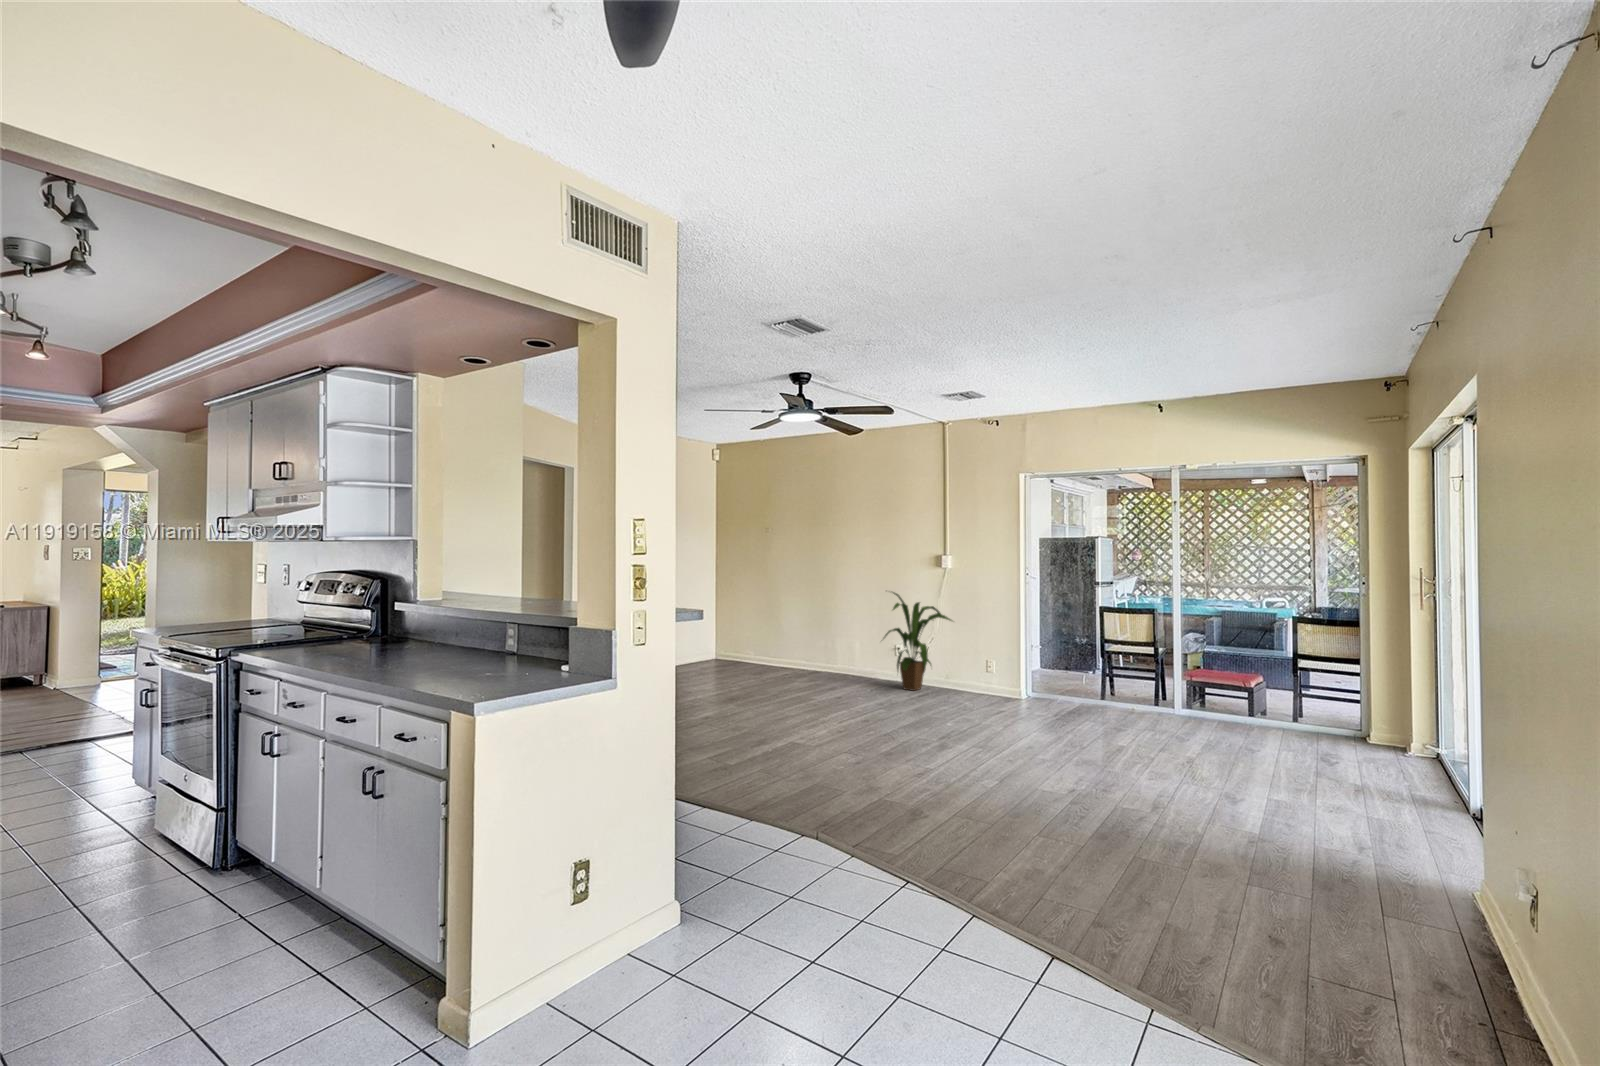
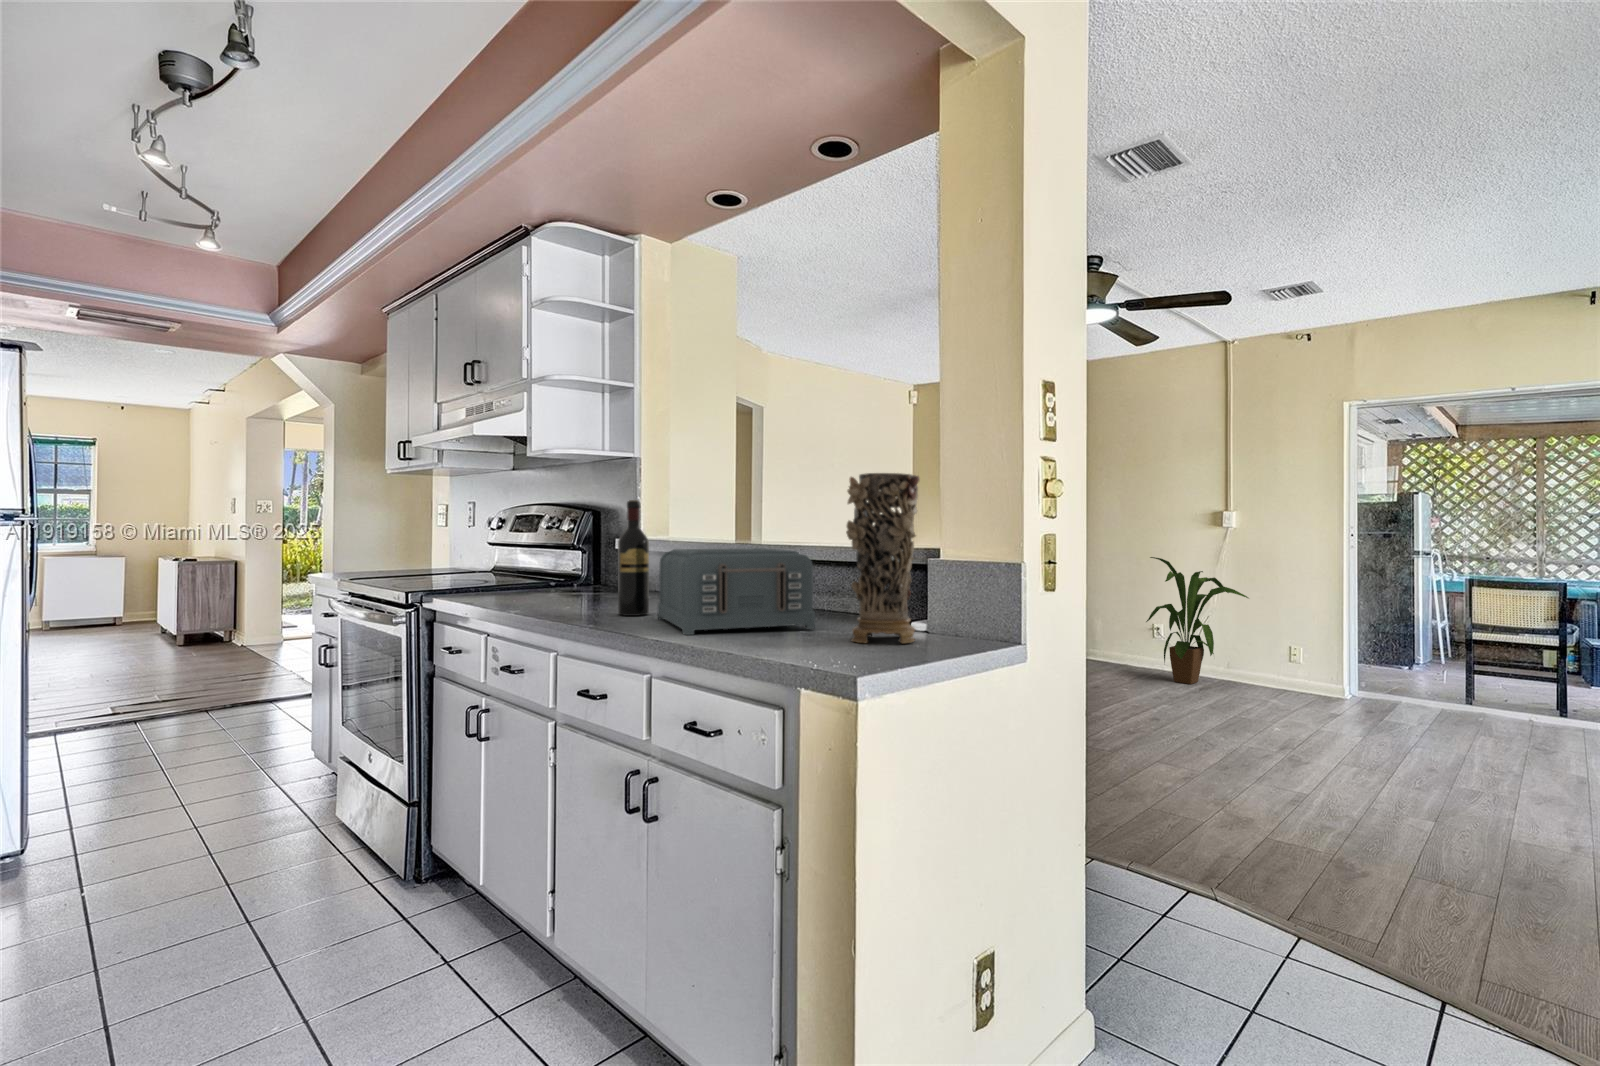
decorative vase: none [506,577,561,681] -> present [846,473,919,643]
wine bottle: none [375,585,398,665] -> present [618,500,649,616]
toaster: none [401,616,501,680] -> present [658,548,815,635]

